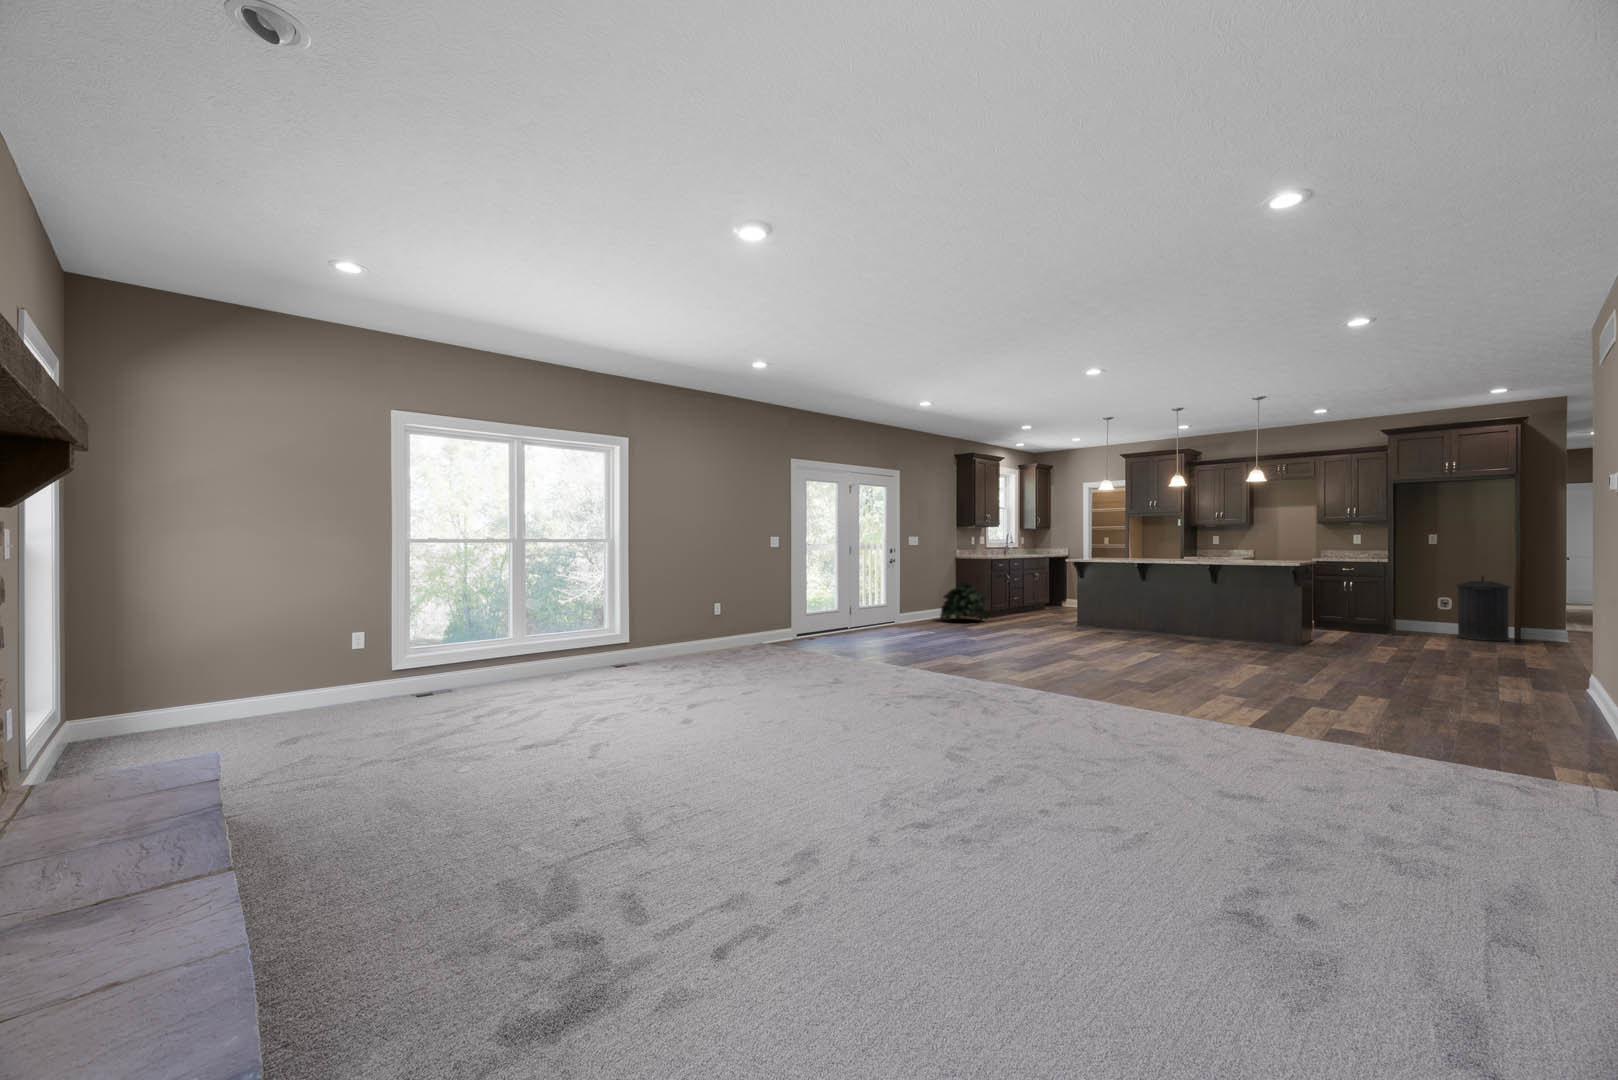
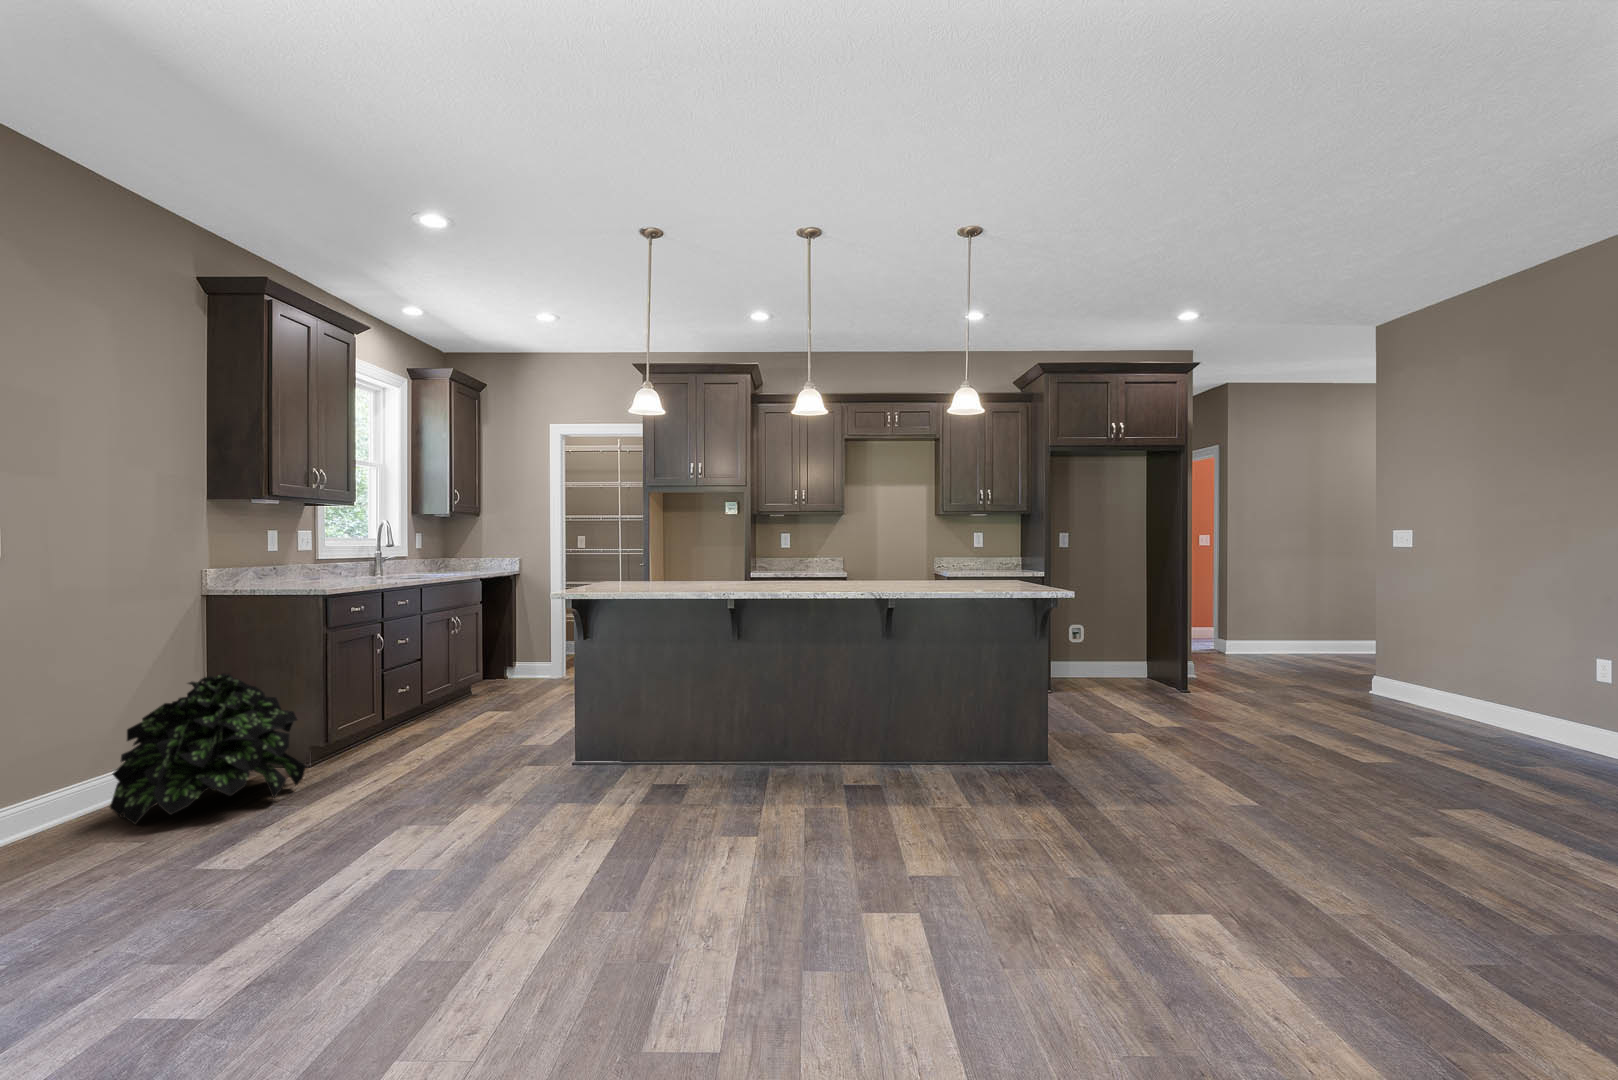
trash can: present [1456,576,1511,641] -> none [1095,591,1159,687]

